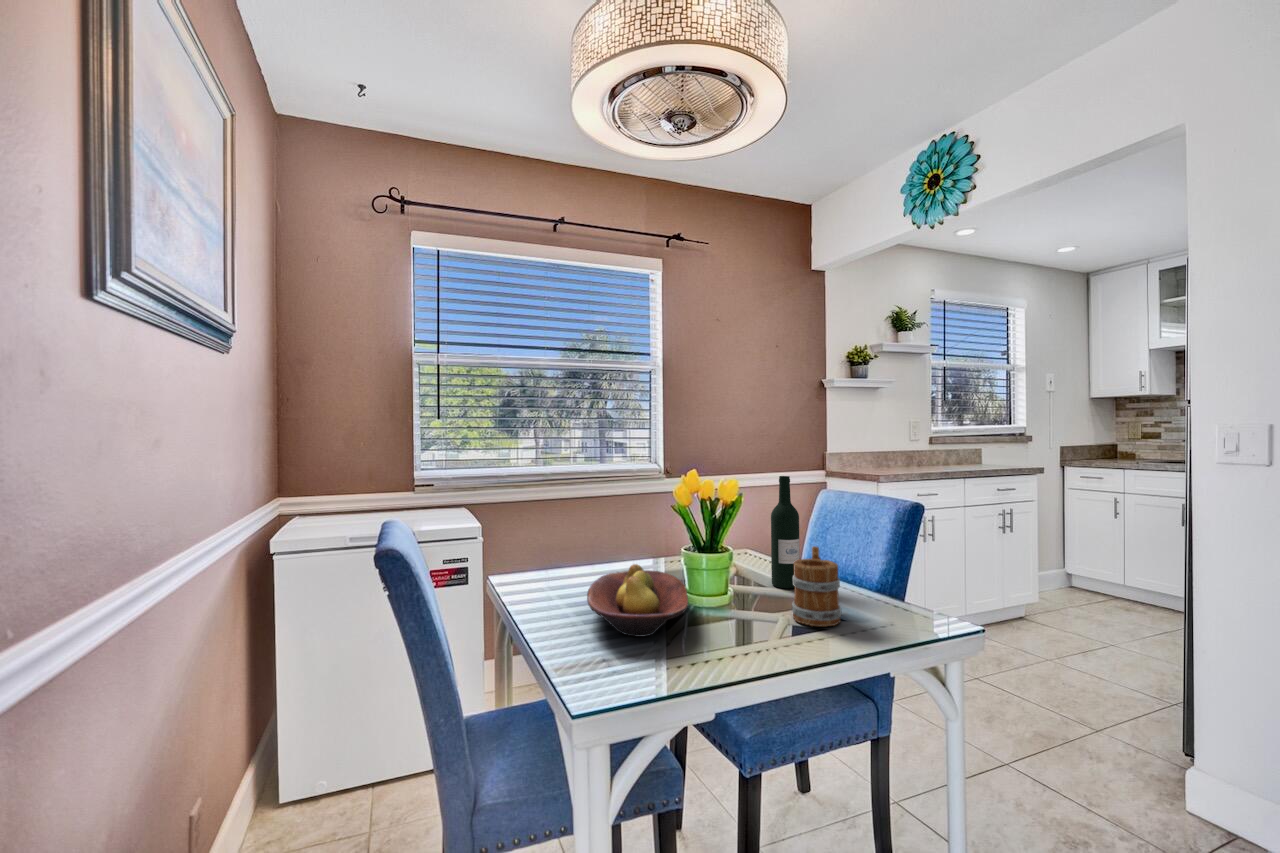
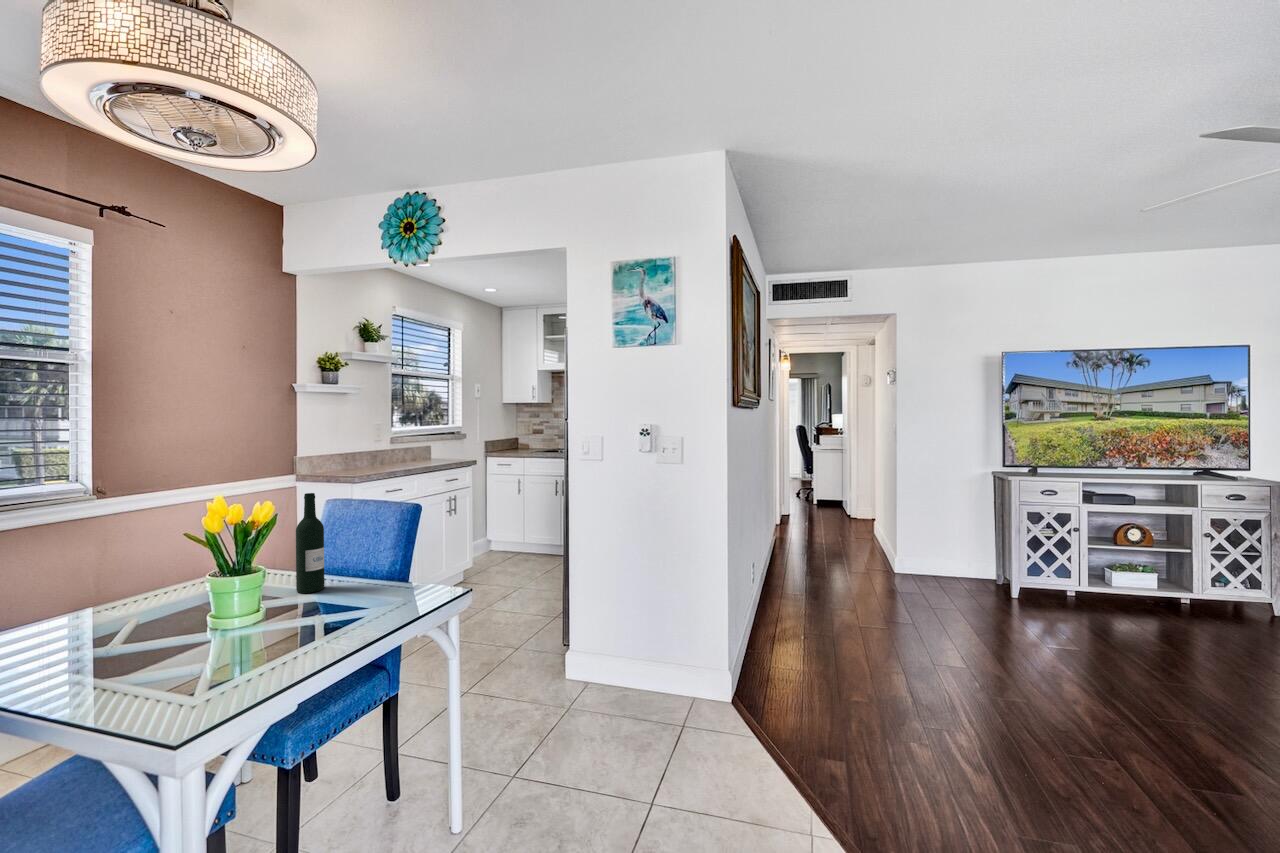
mug: present [792,546,841,626] -> none [333,550,376,614]
fruit bowl: present [587,564,688,637] -> none [97,602,244,671]

